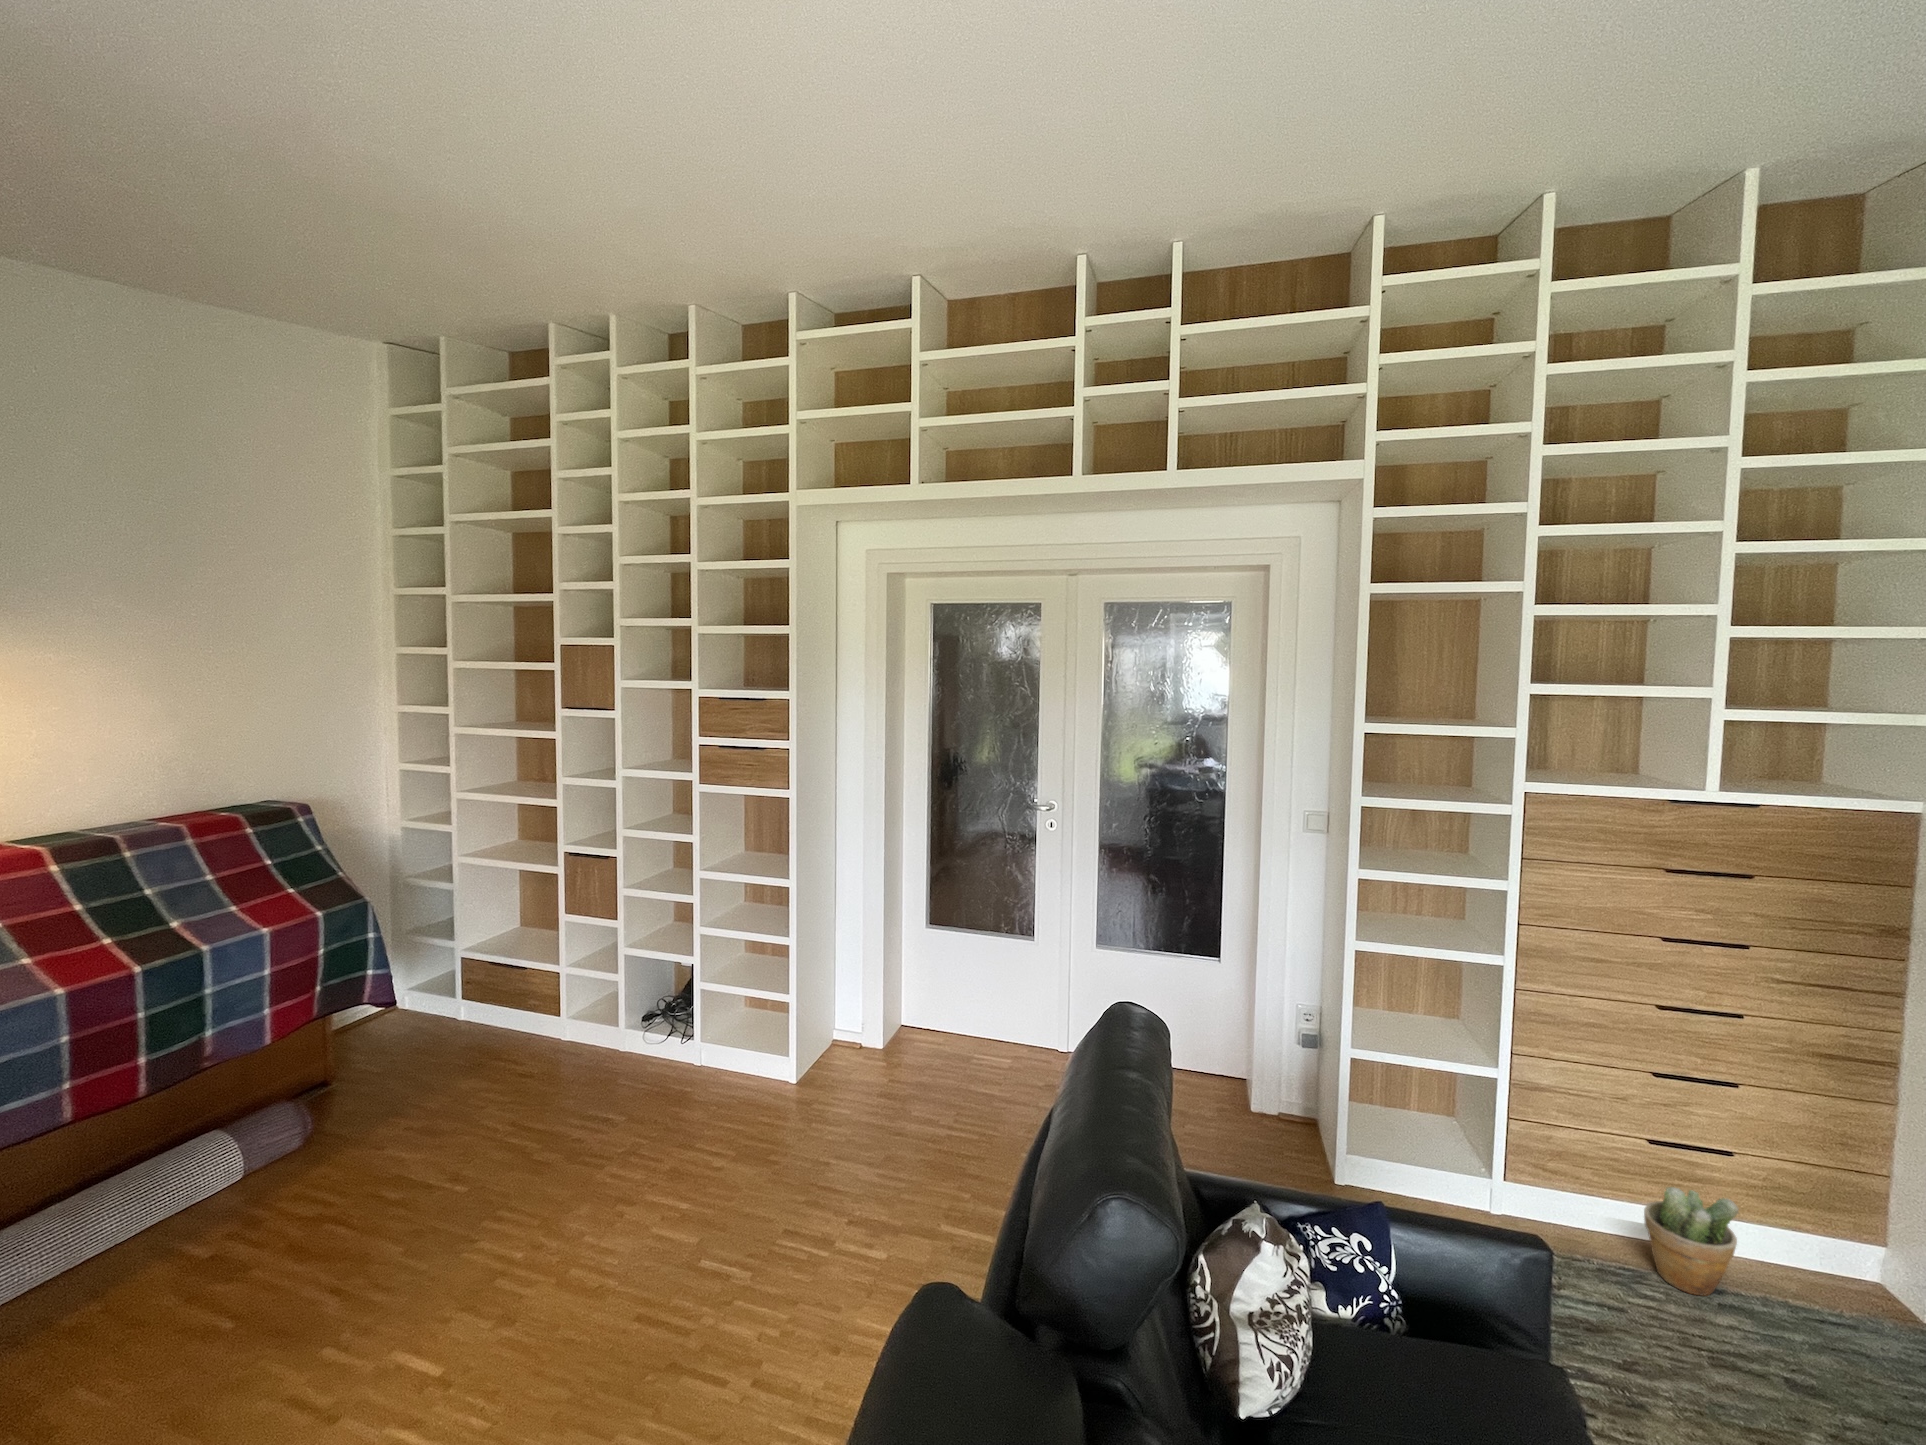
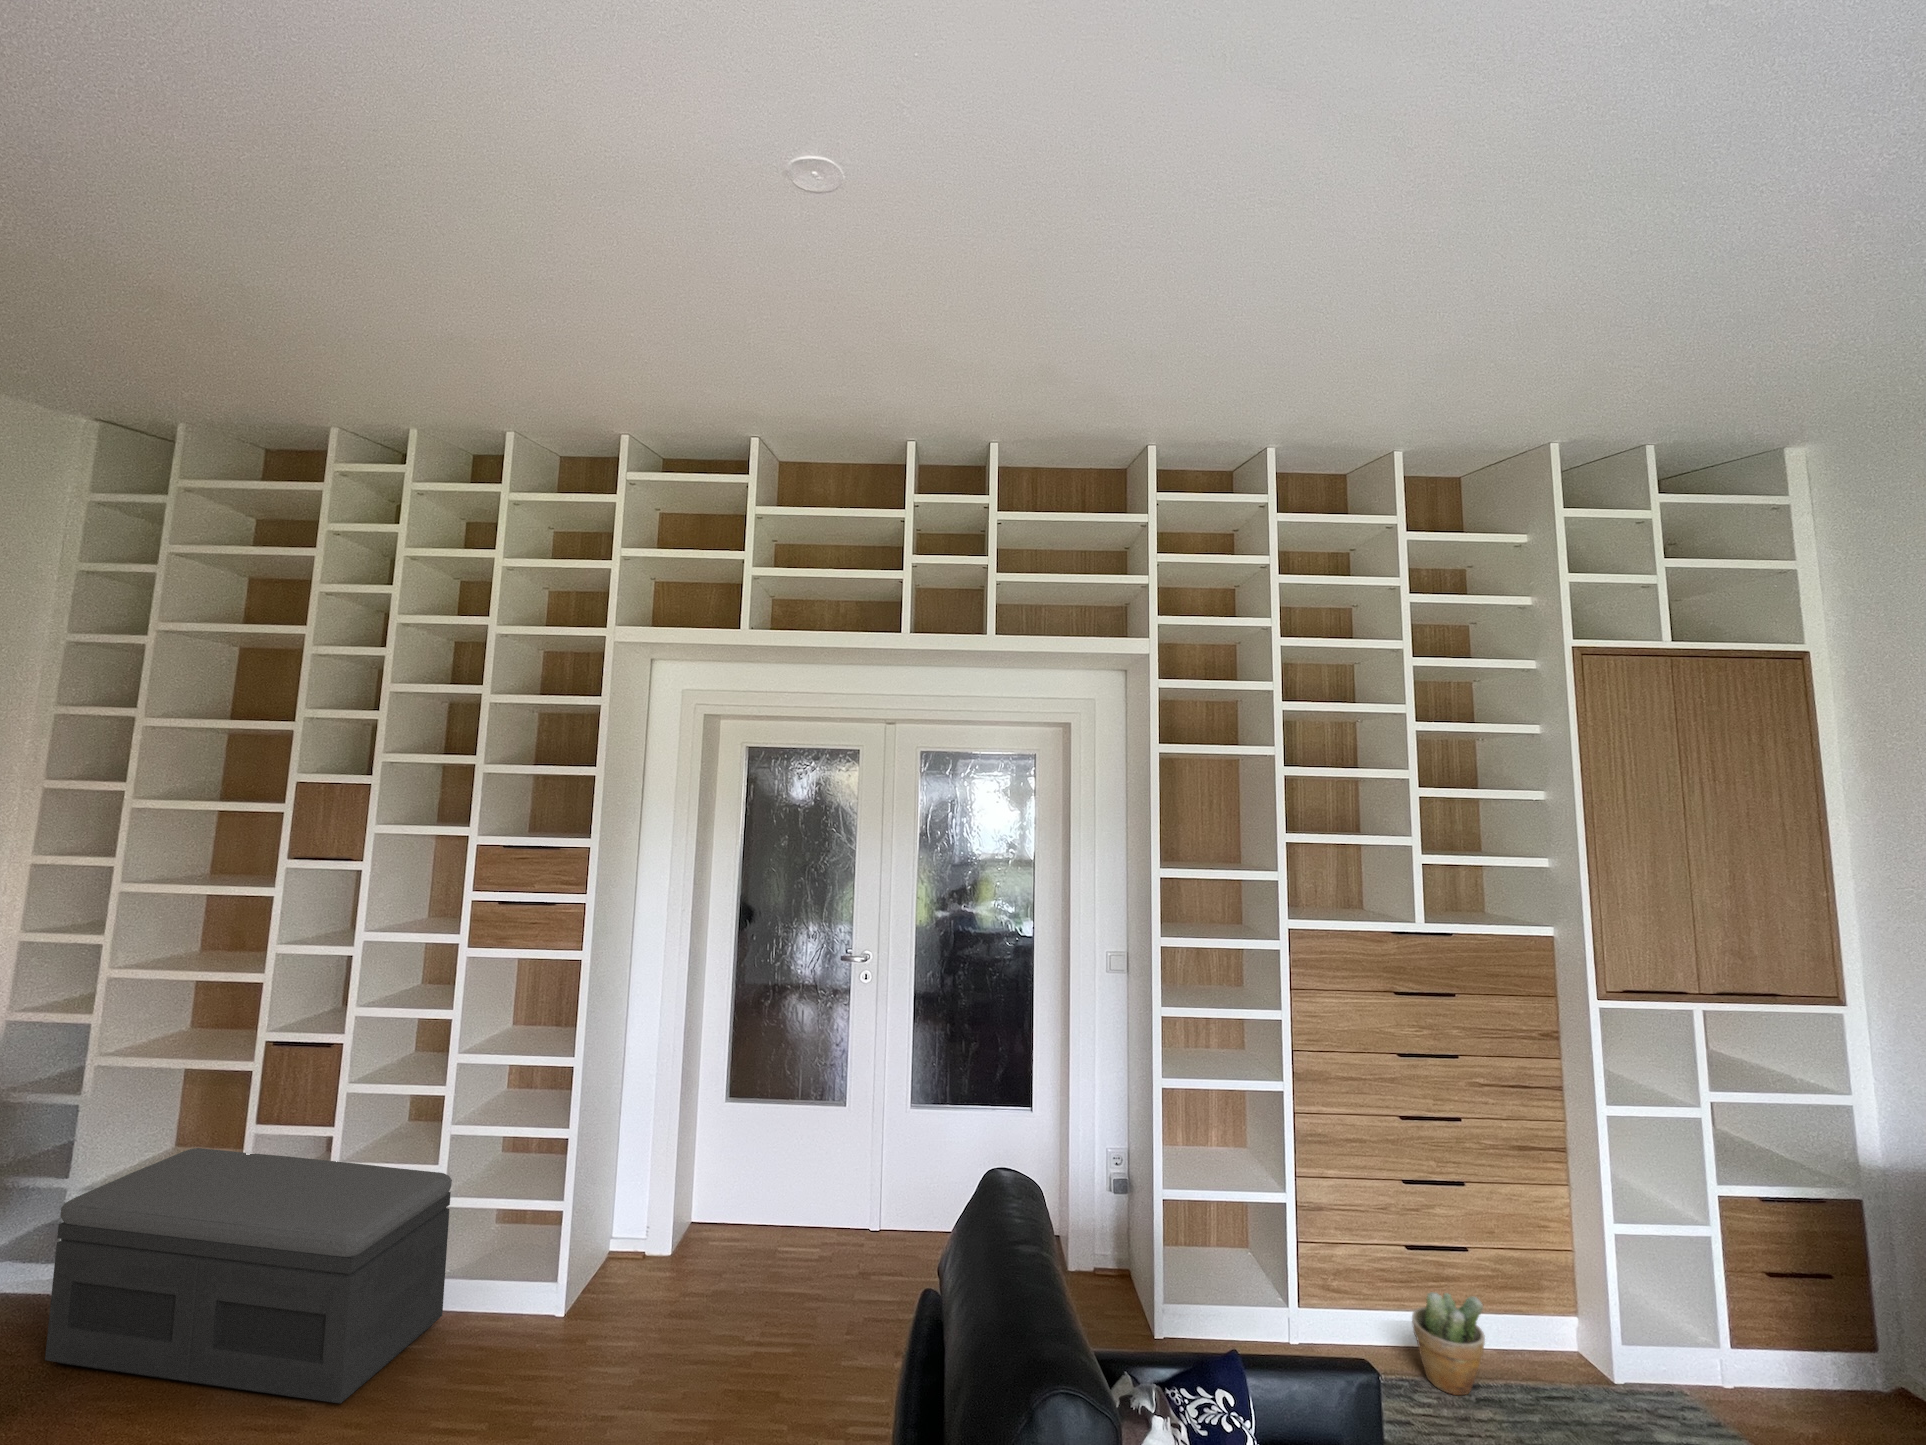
storage bench: none [437,929,703,1128] -> present [45,1148,452,1404]

